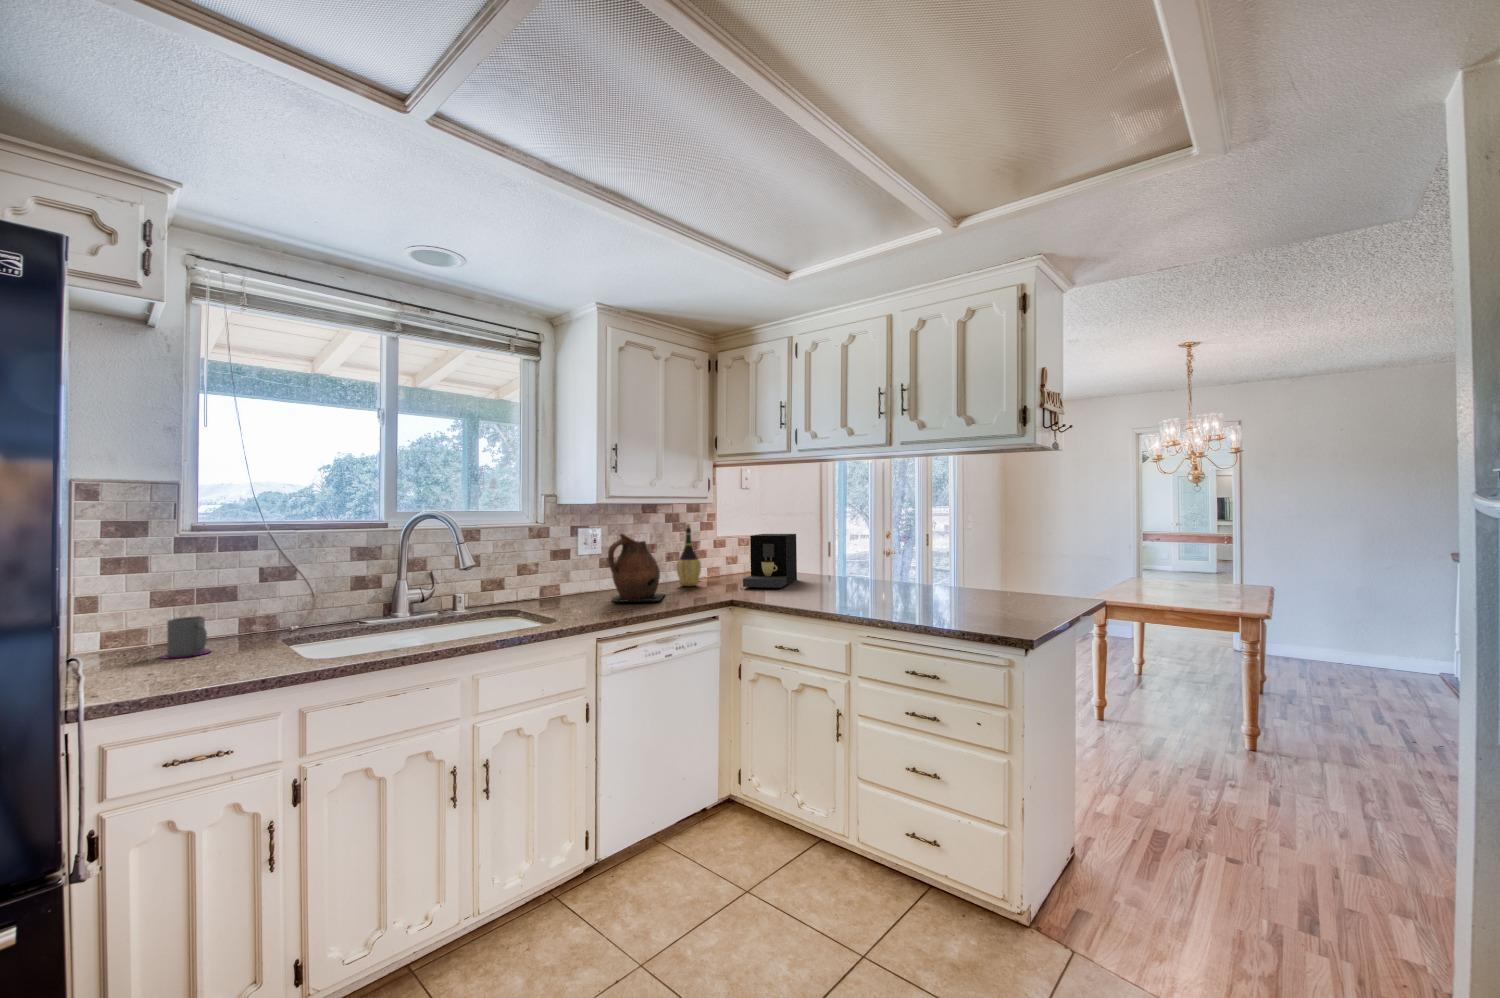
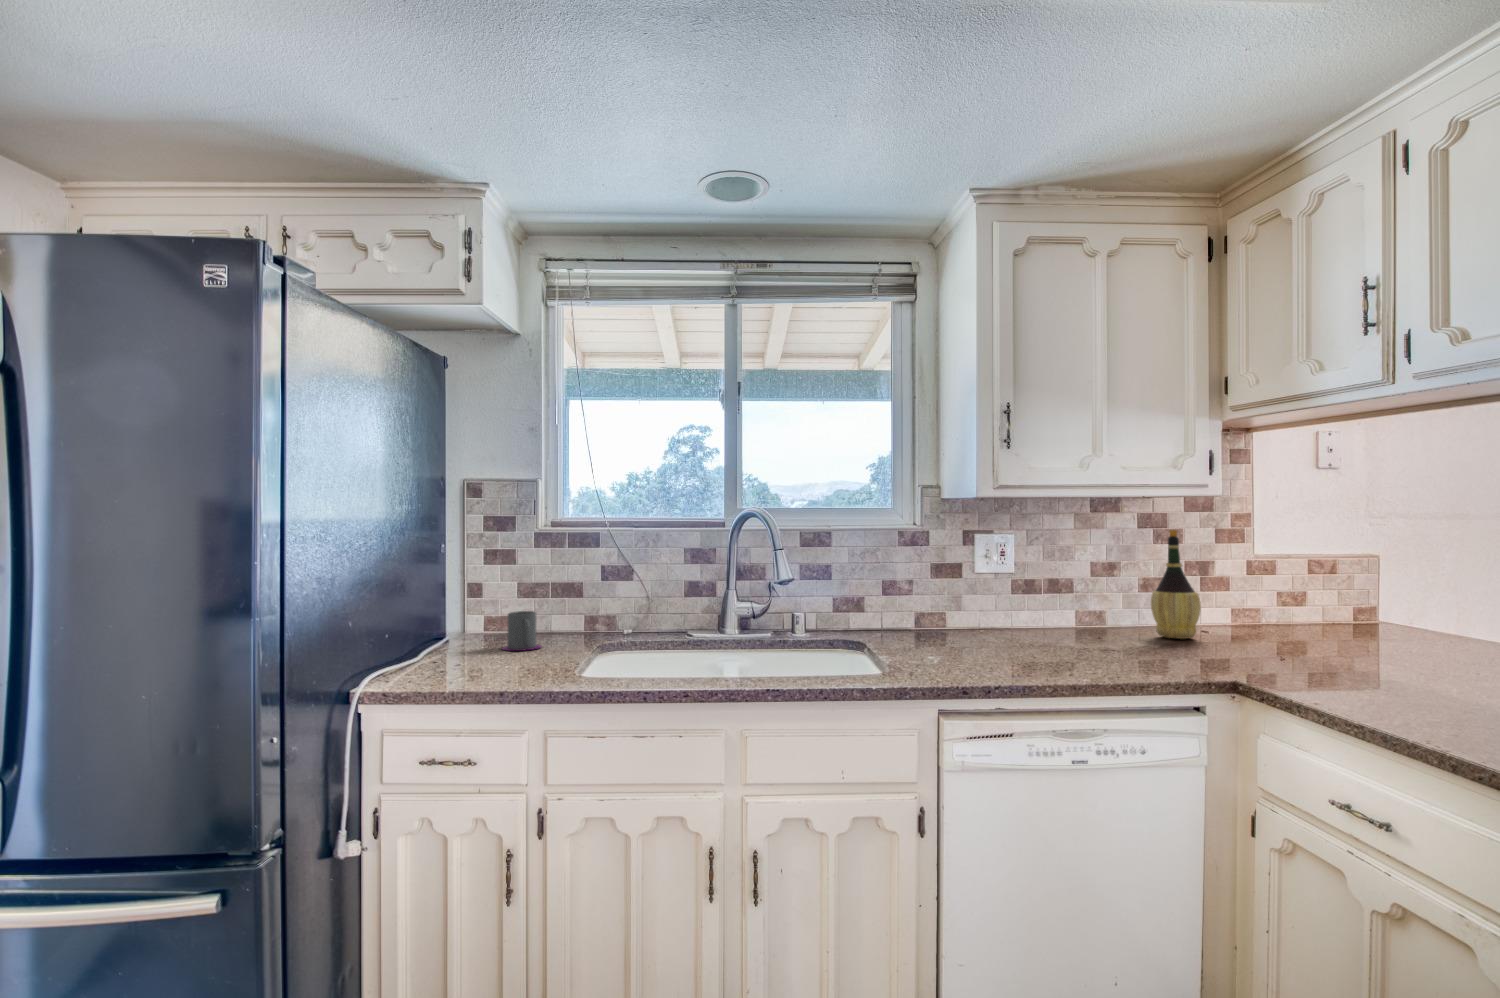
ceramic pitcher: present [608,534,664,602] -> none [999,542,1109,659]
coffee maker: present [743,534,797,588] -> none [1281,552,1445,665]

